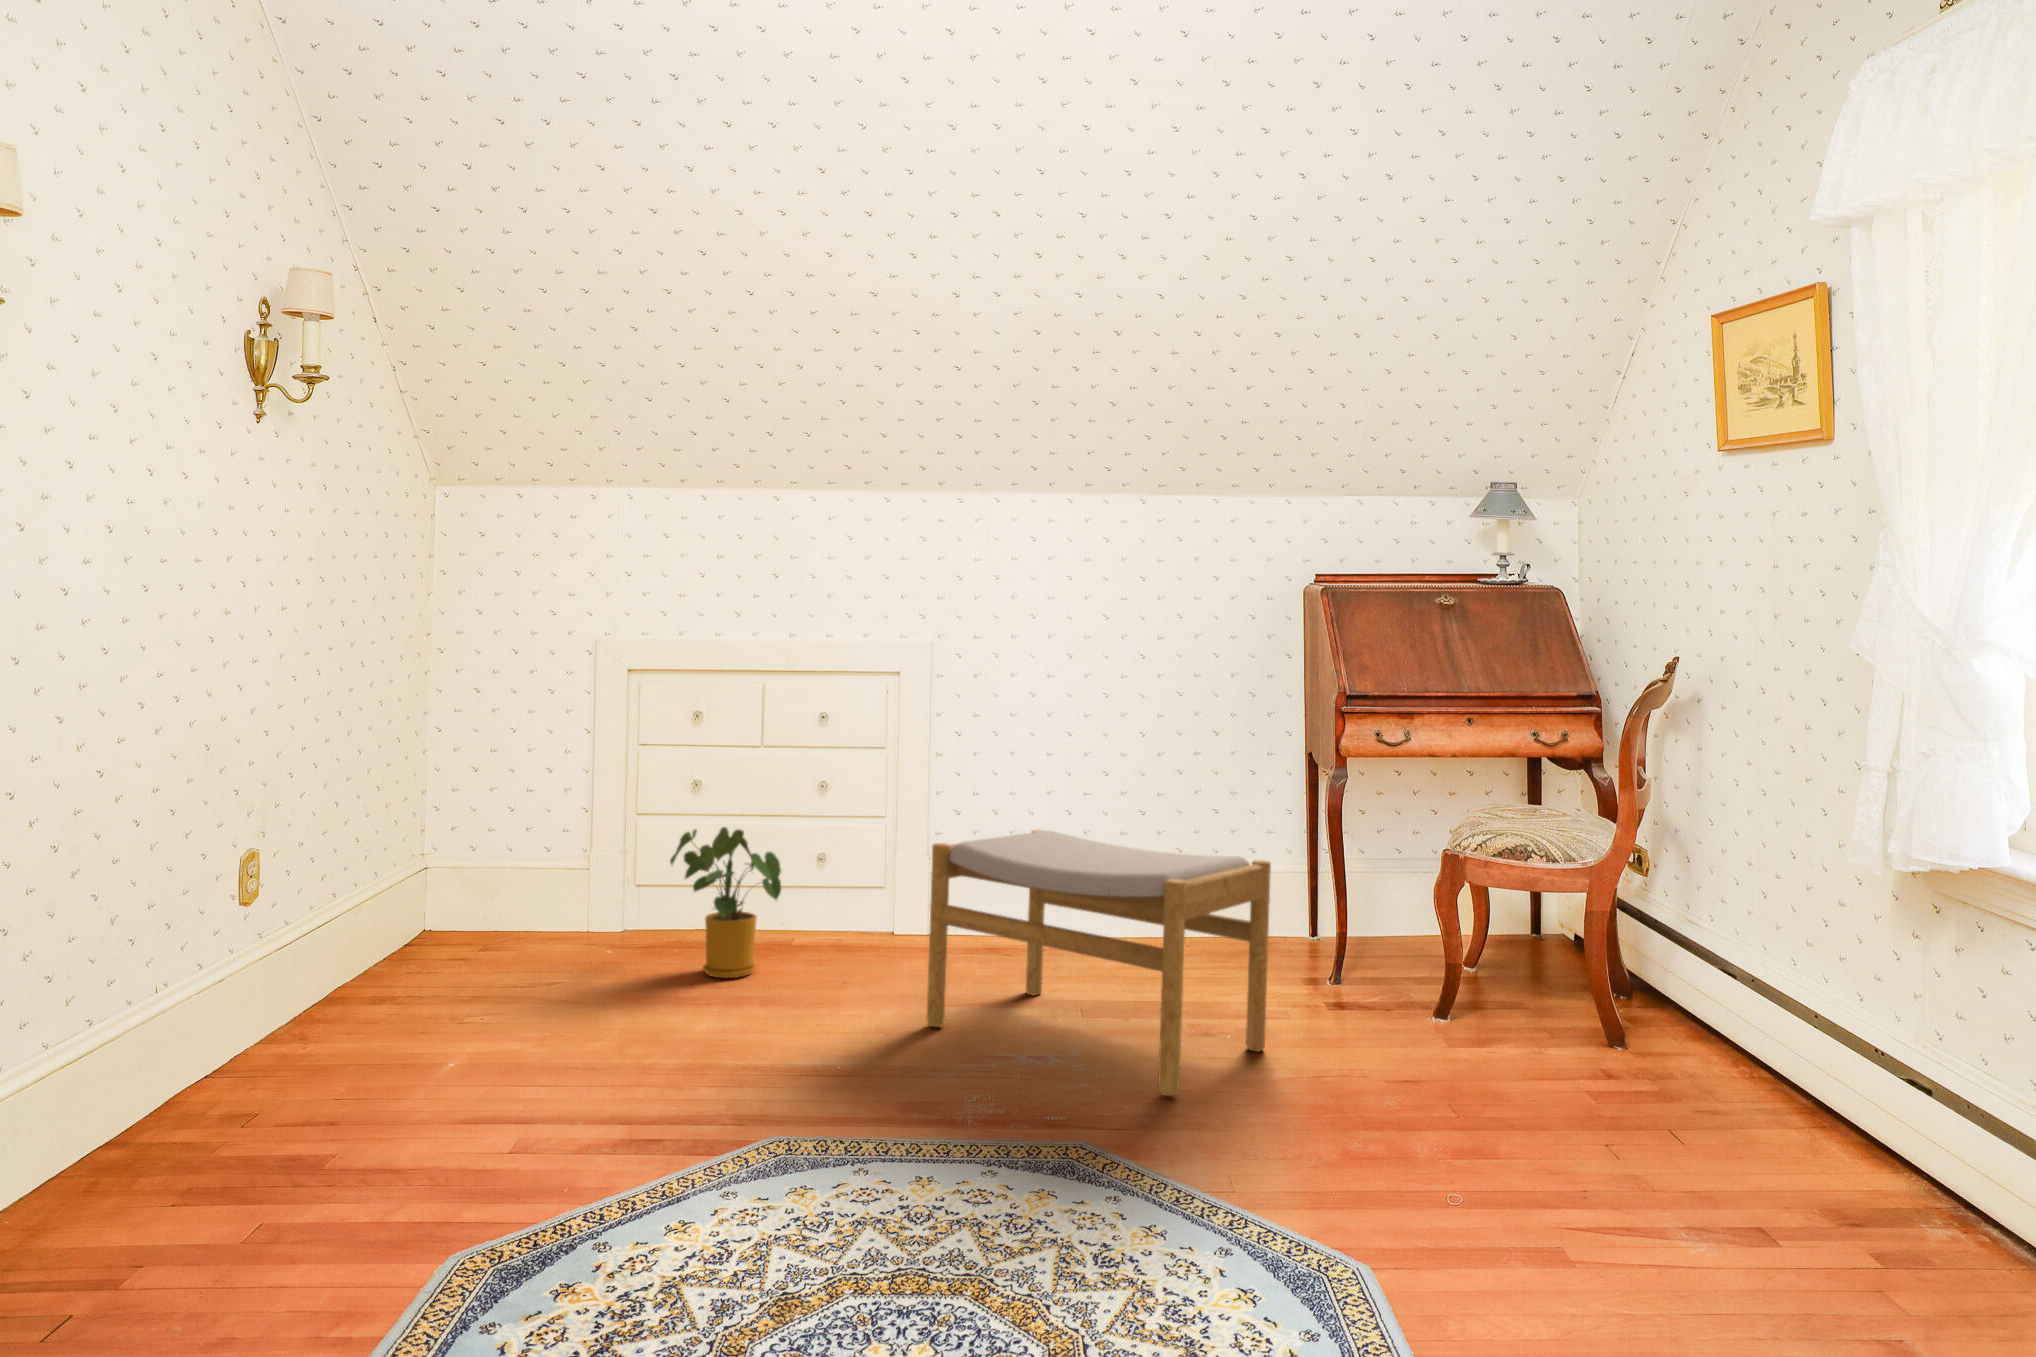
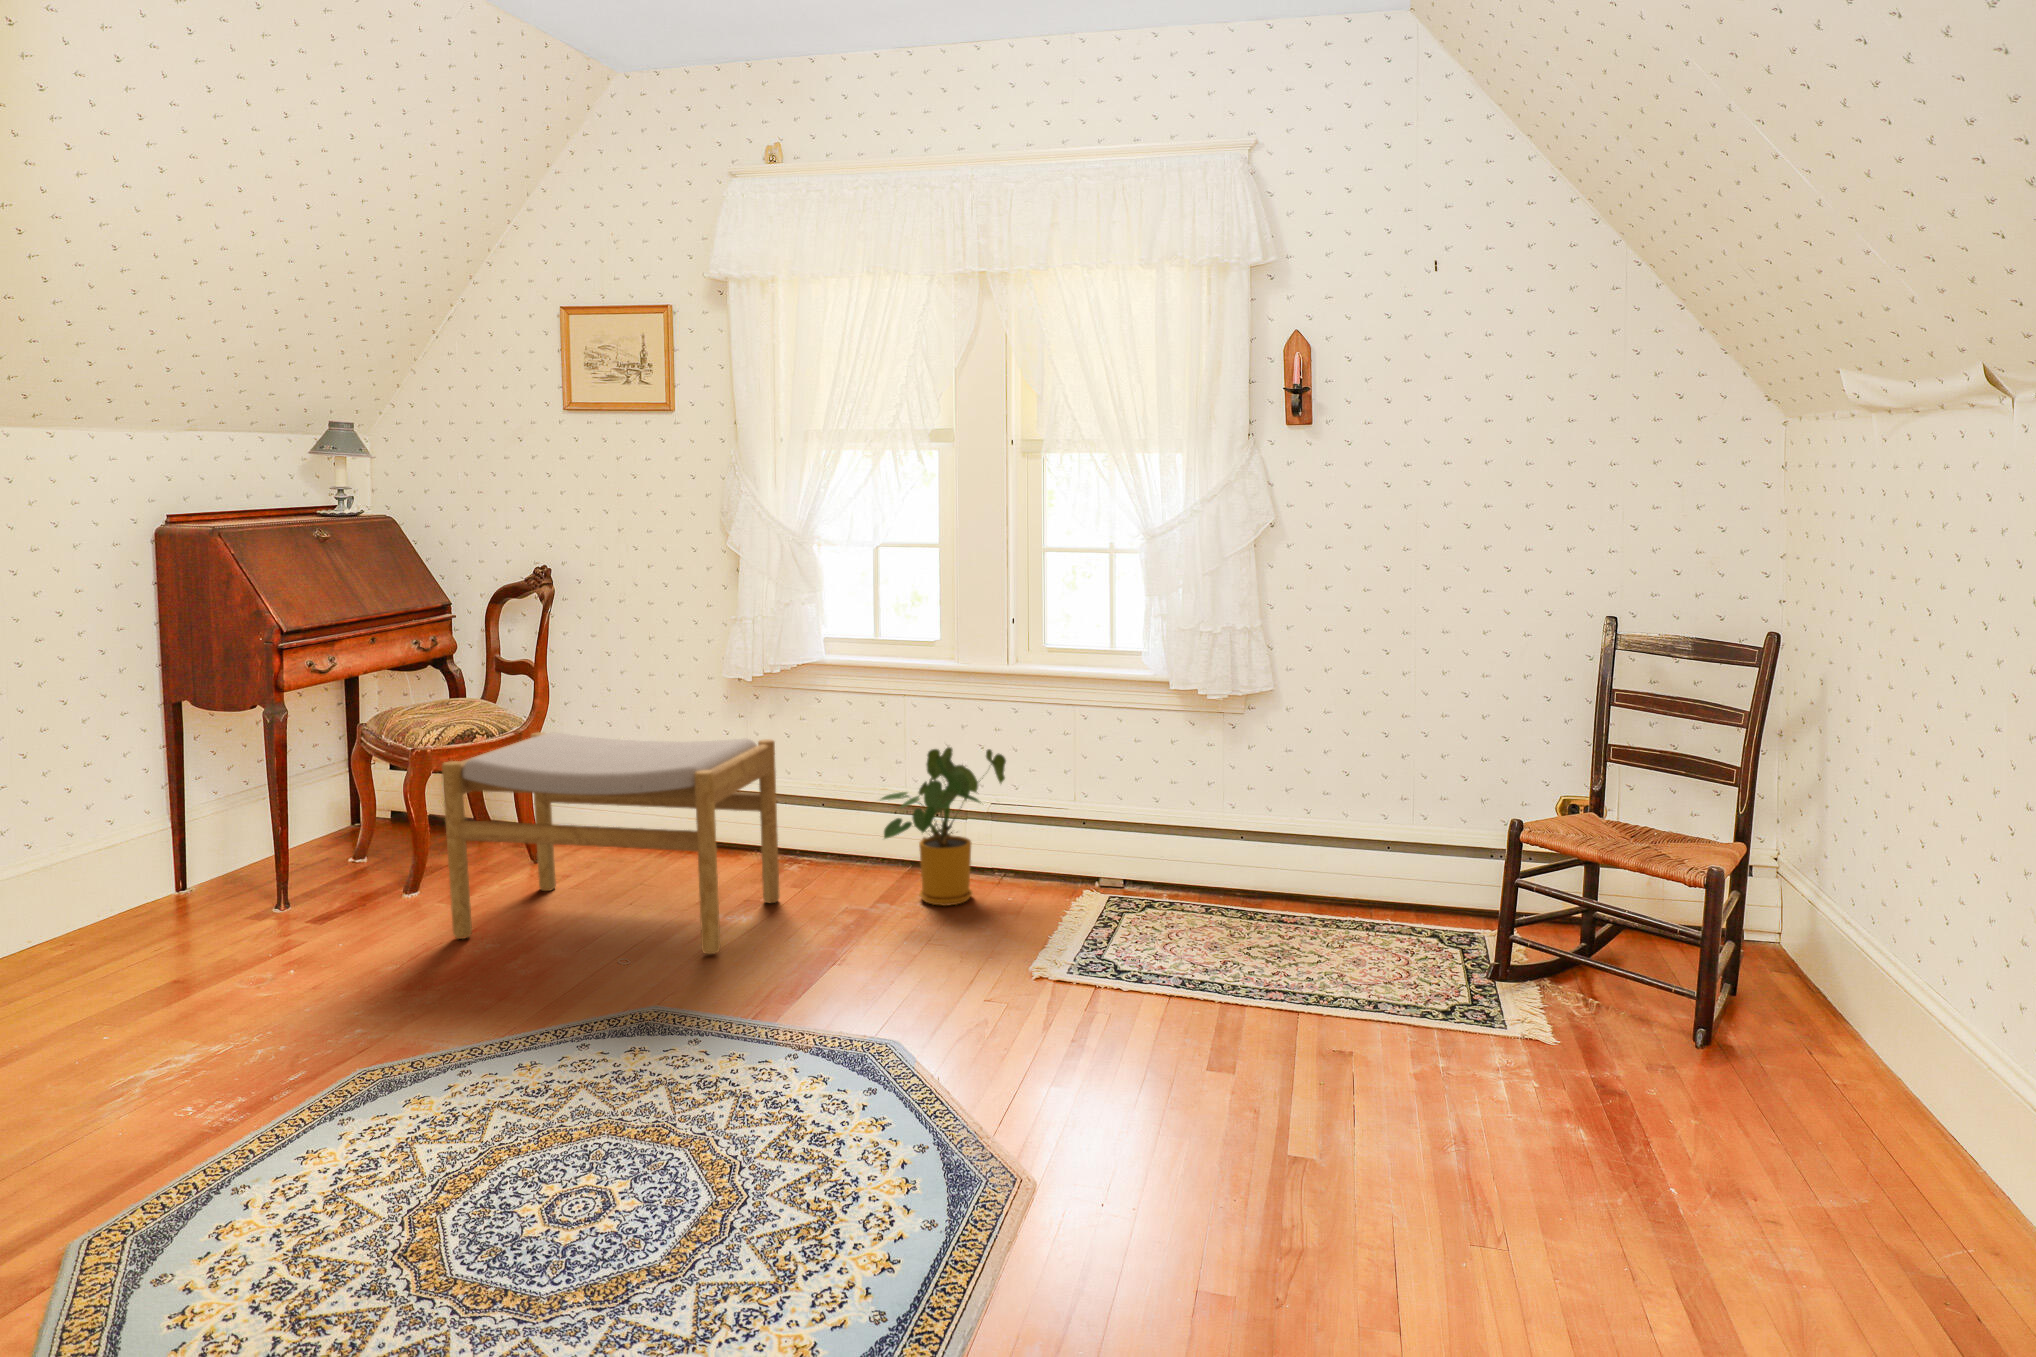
house plant: present [670,827,781,978] -> present [881,747,1006,906]

